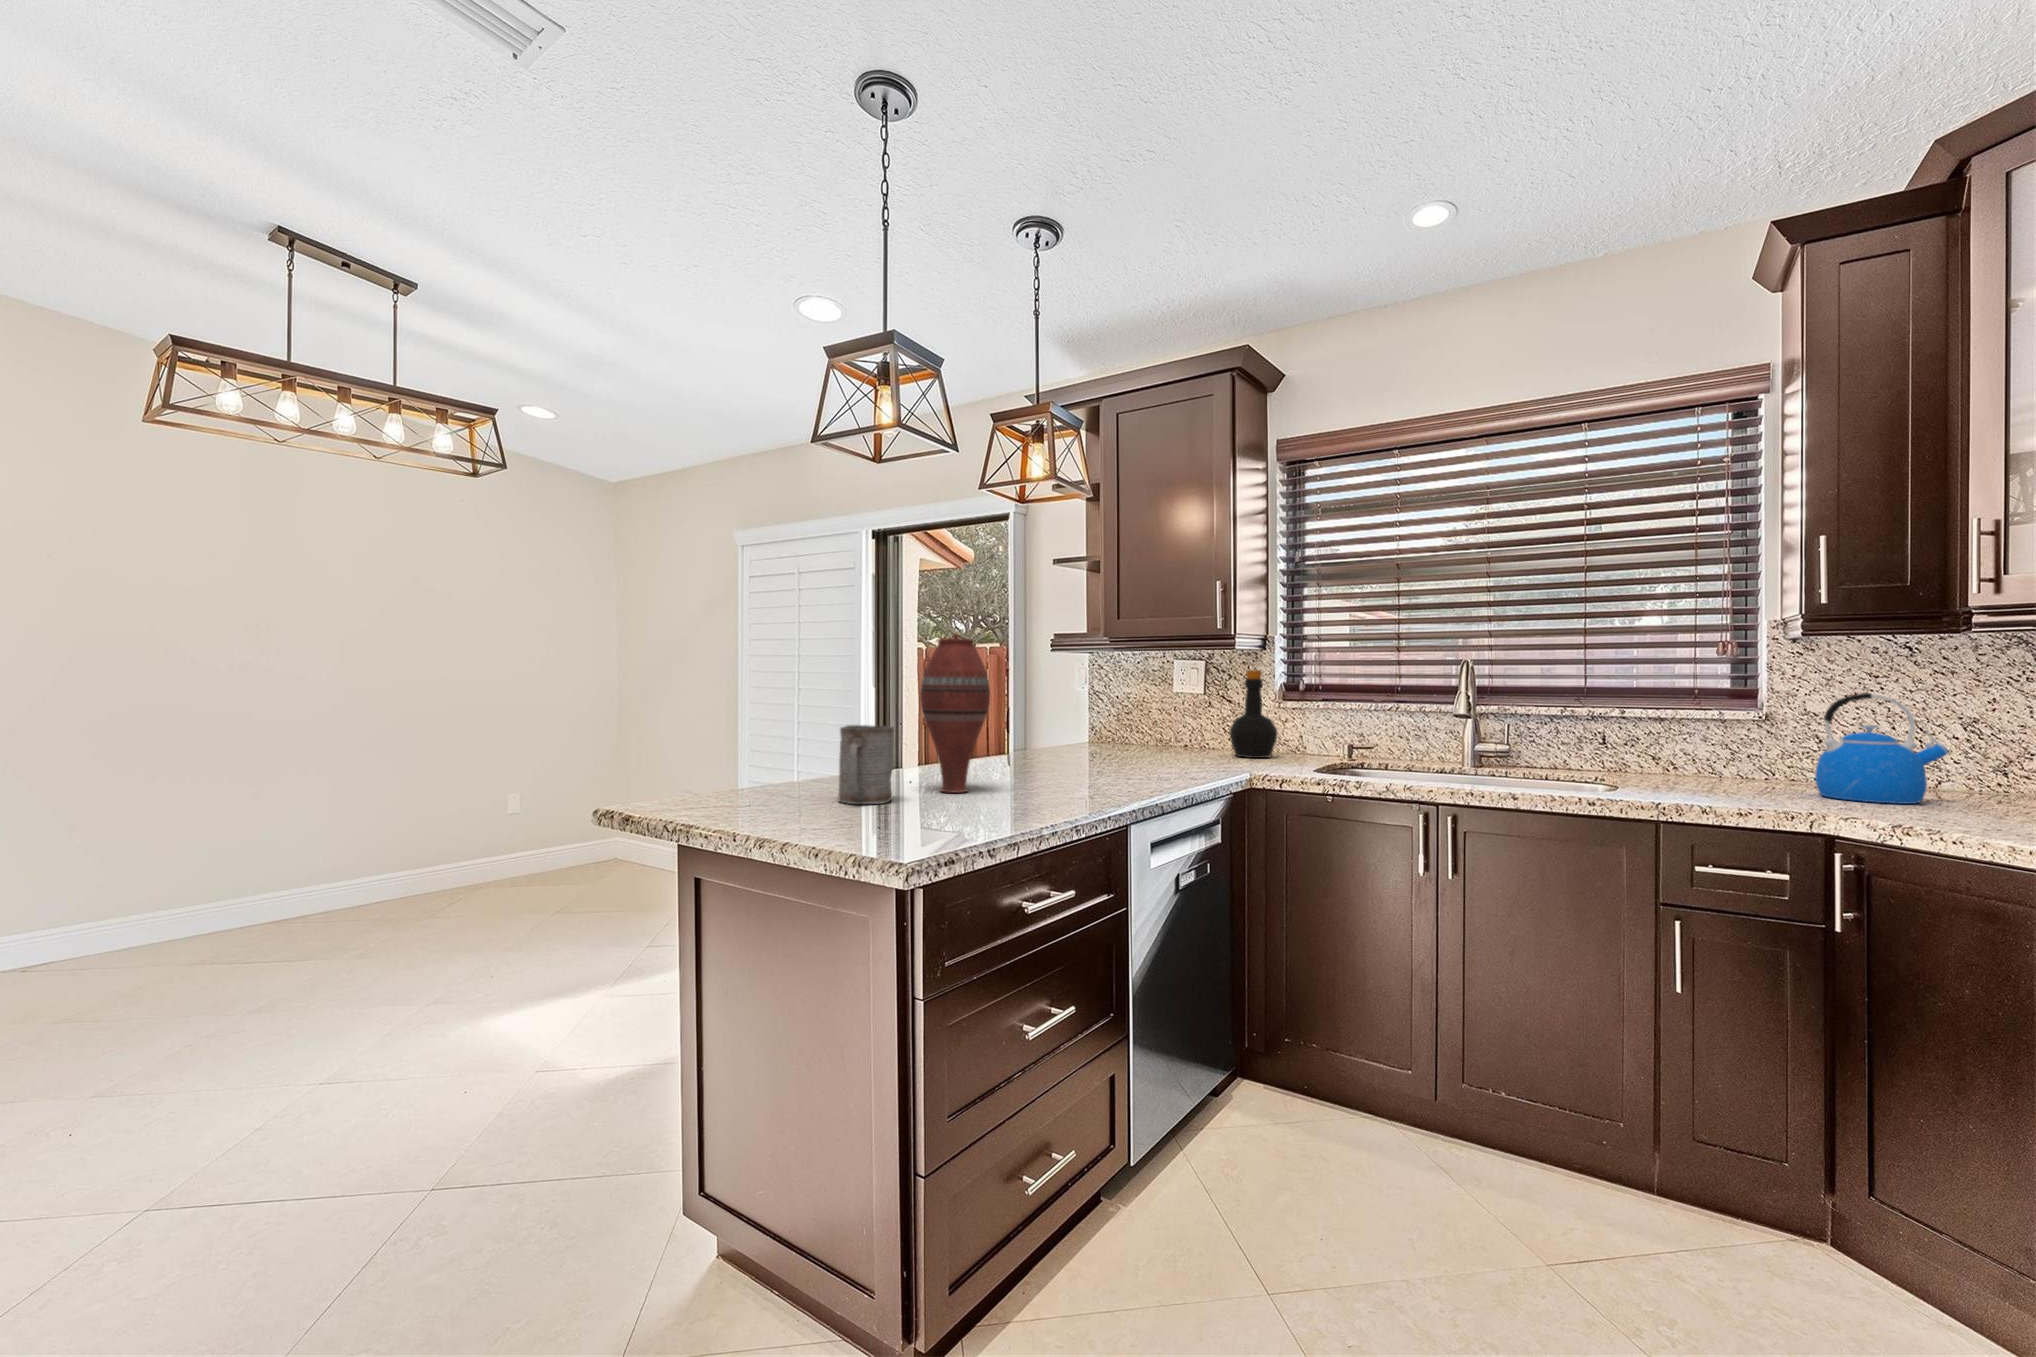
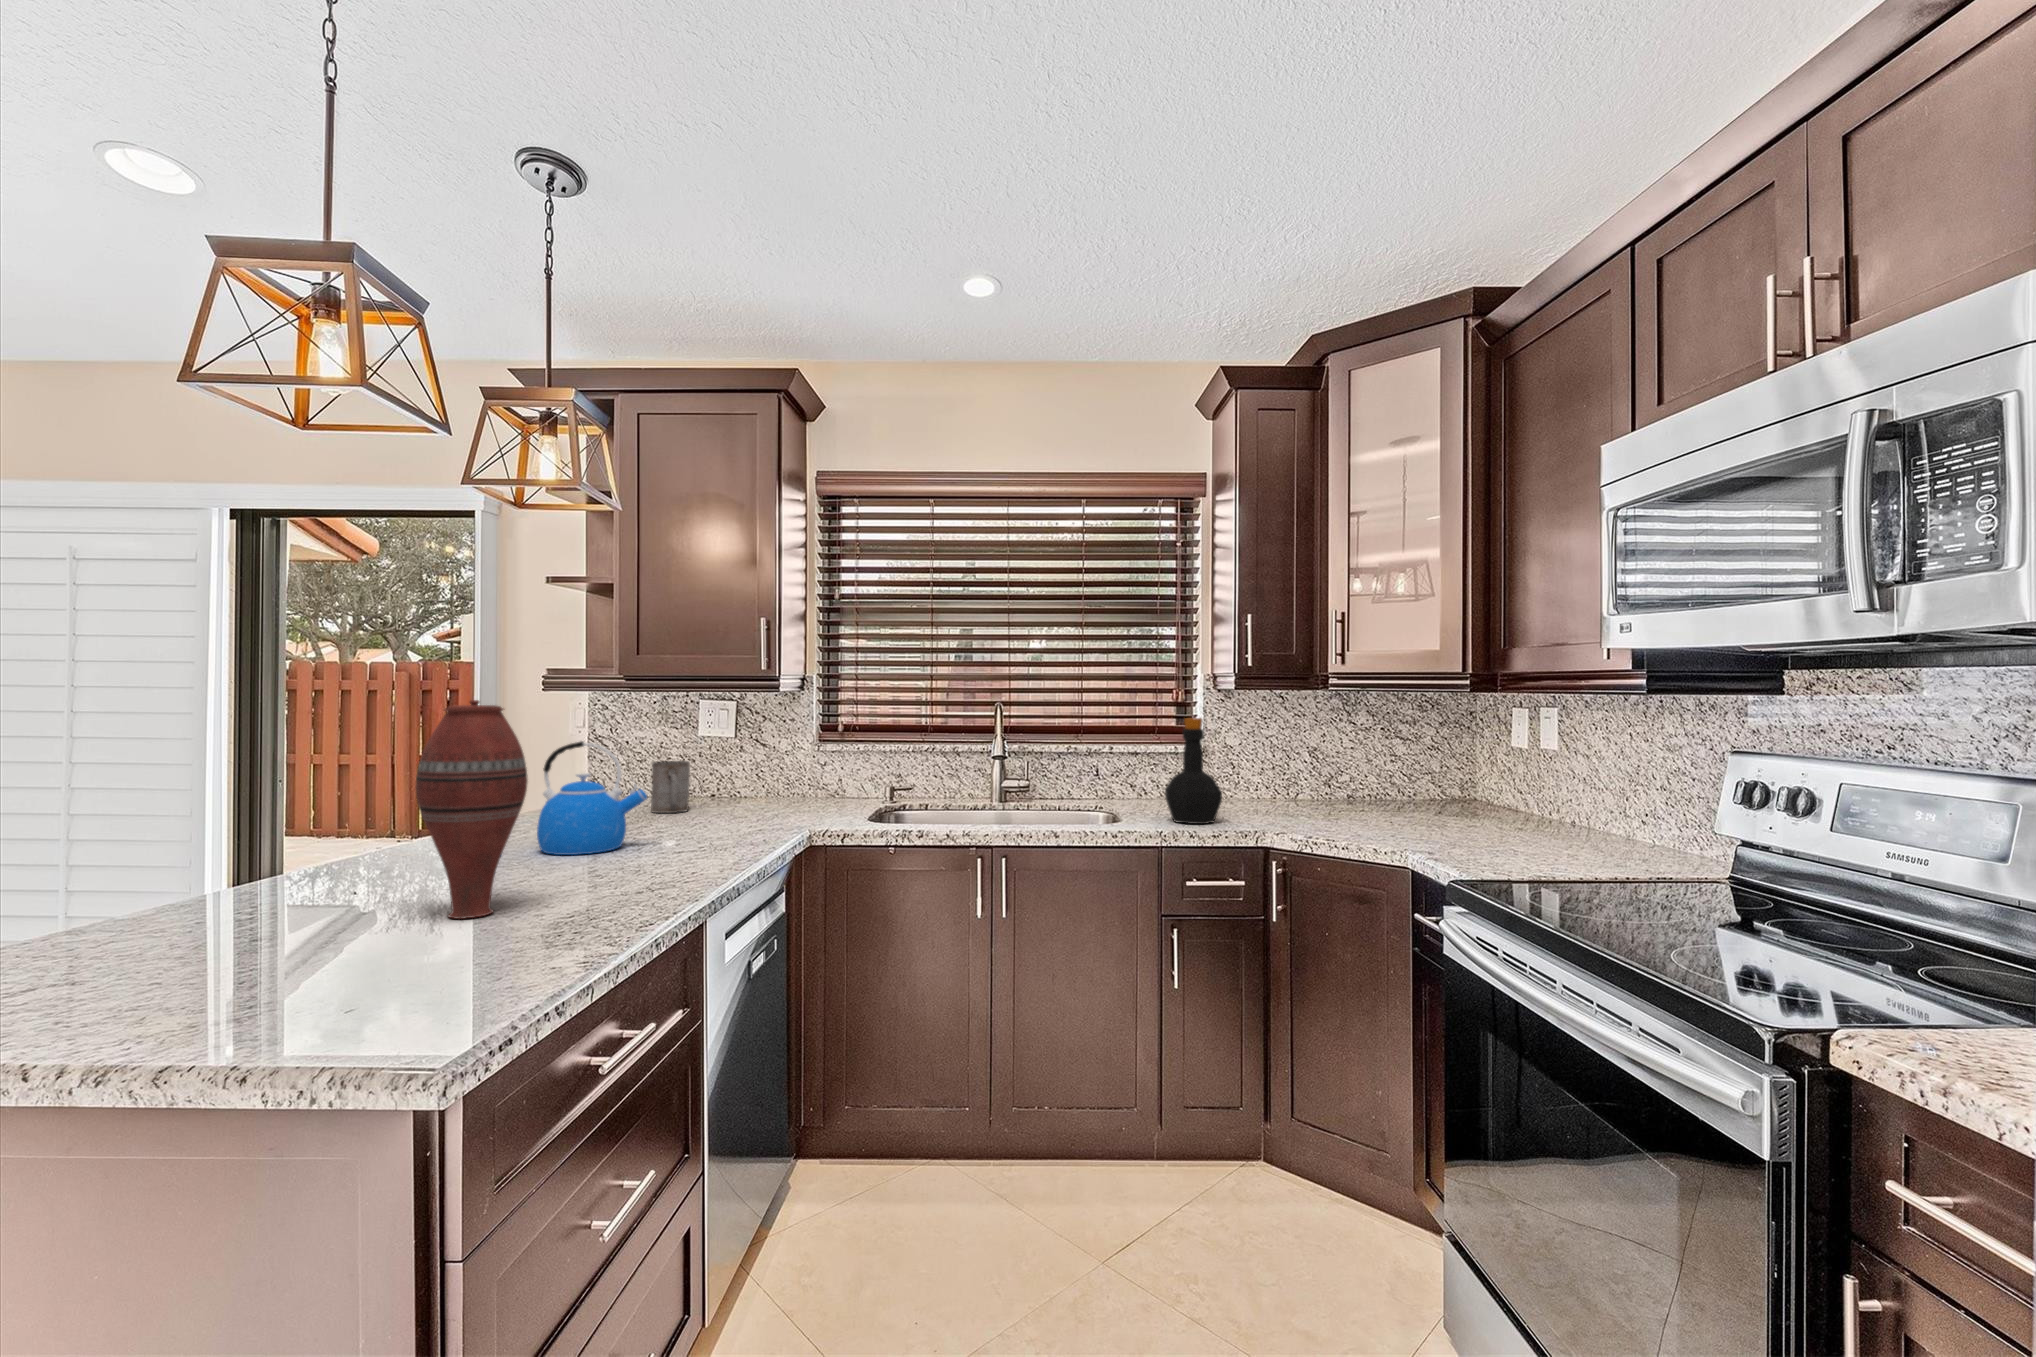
bottle: present [1230,670,1277,758] -> present [1165,718,1222,824]
kettle: present [1815,693,1949,804] -> present [537,741,647,855]
mug: present [839,725,894,804] -> present [651,761,690,813]

